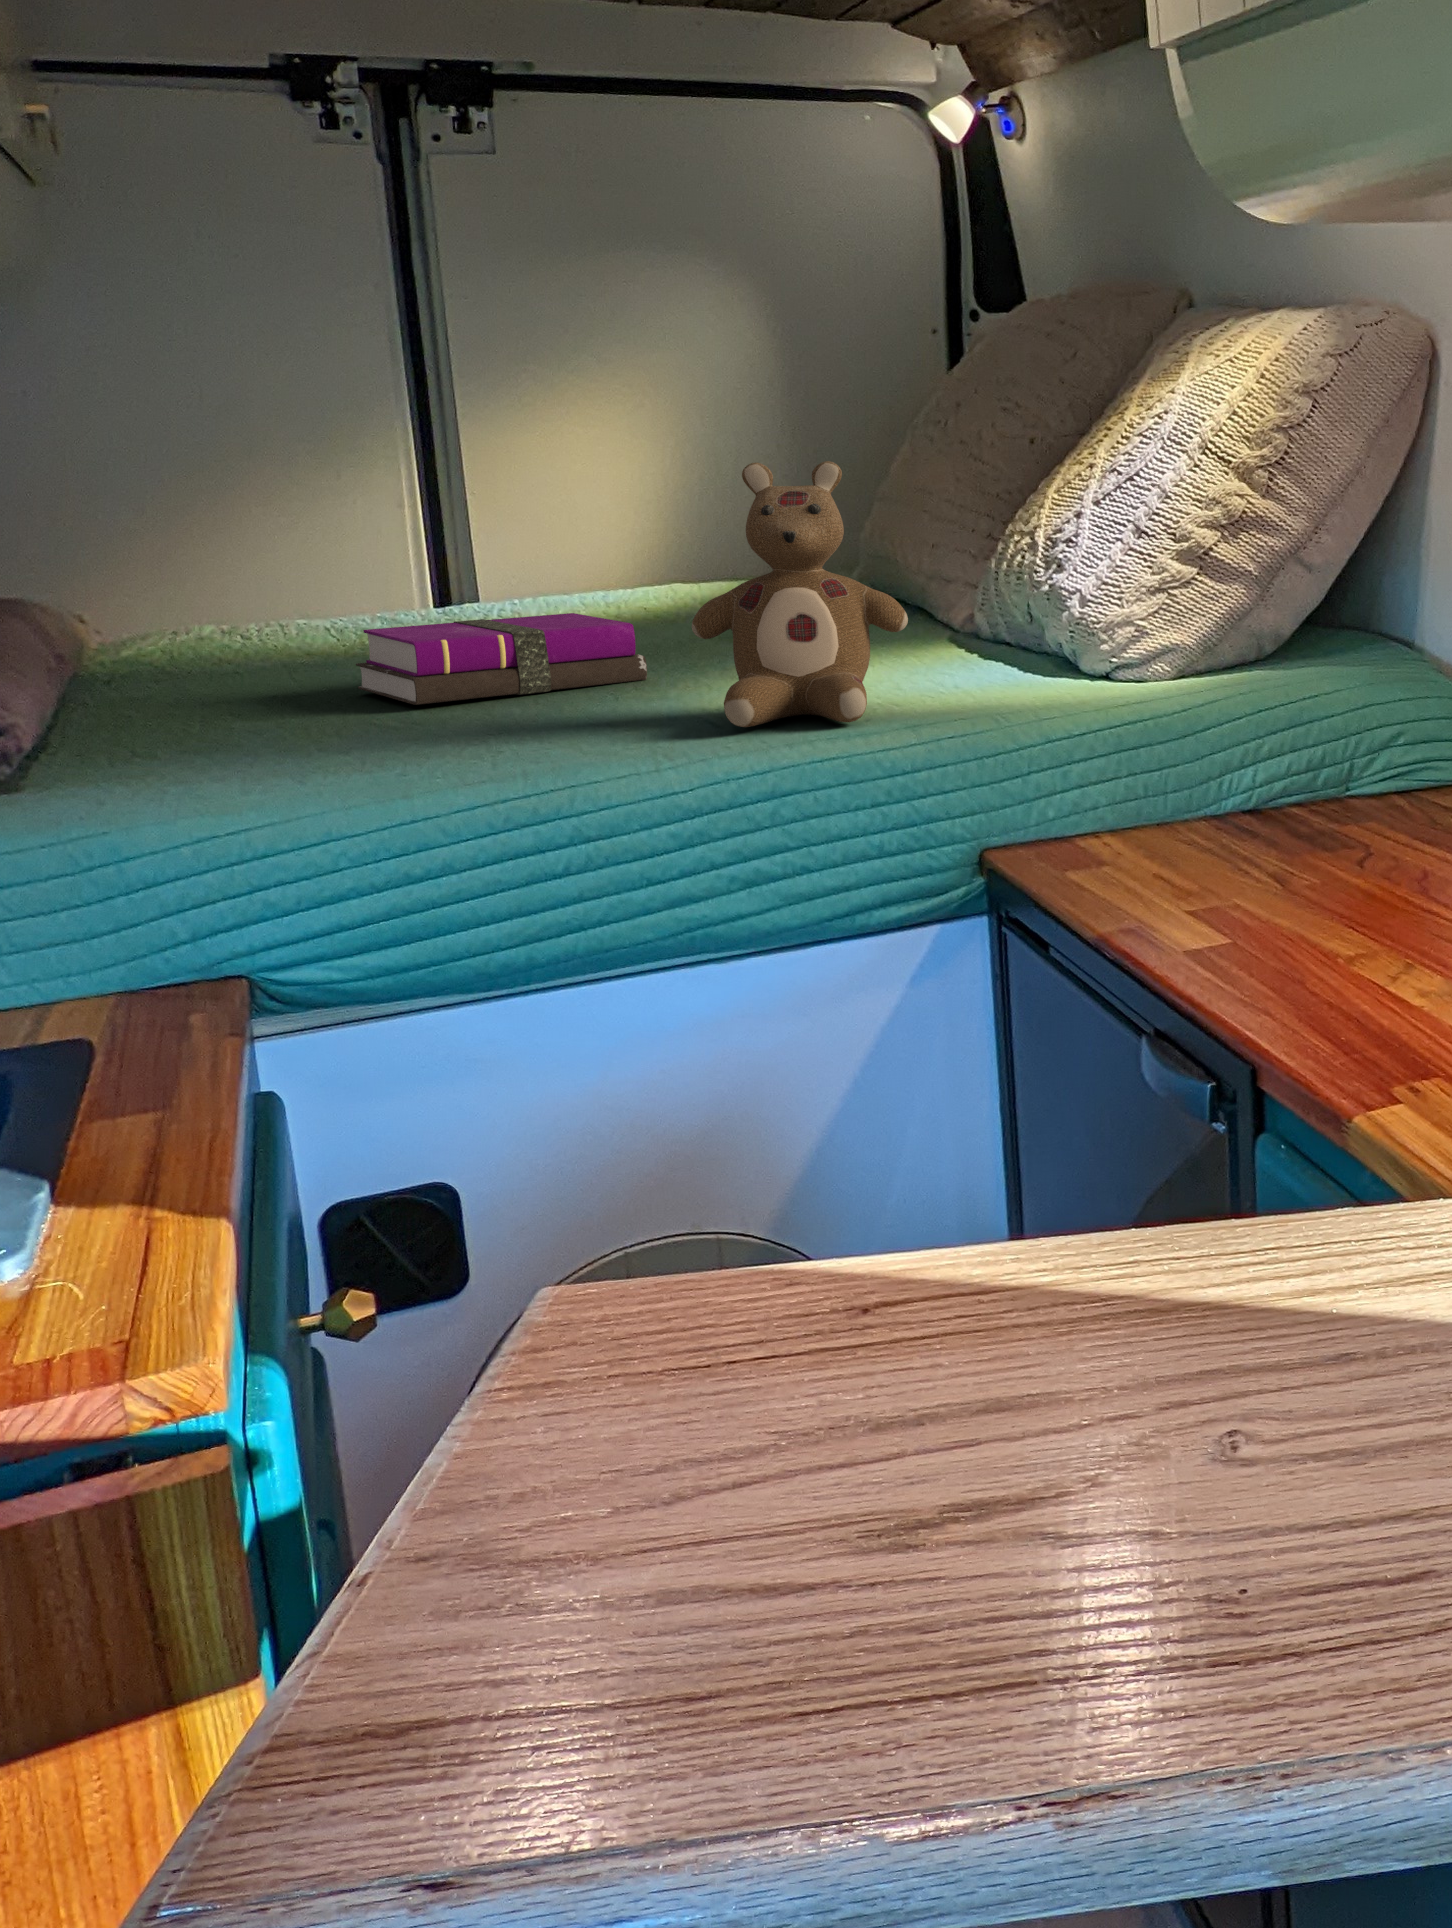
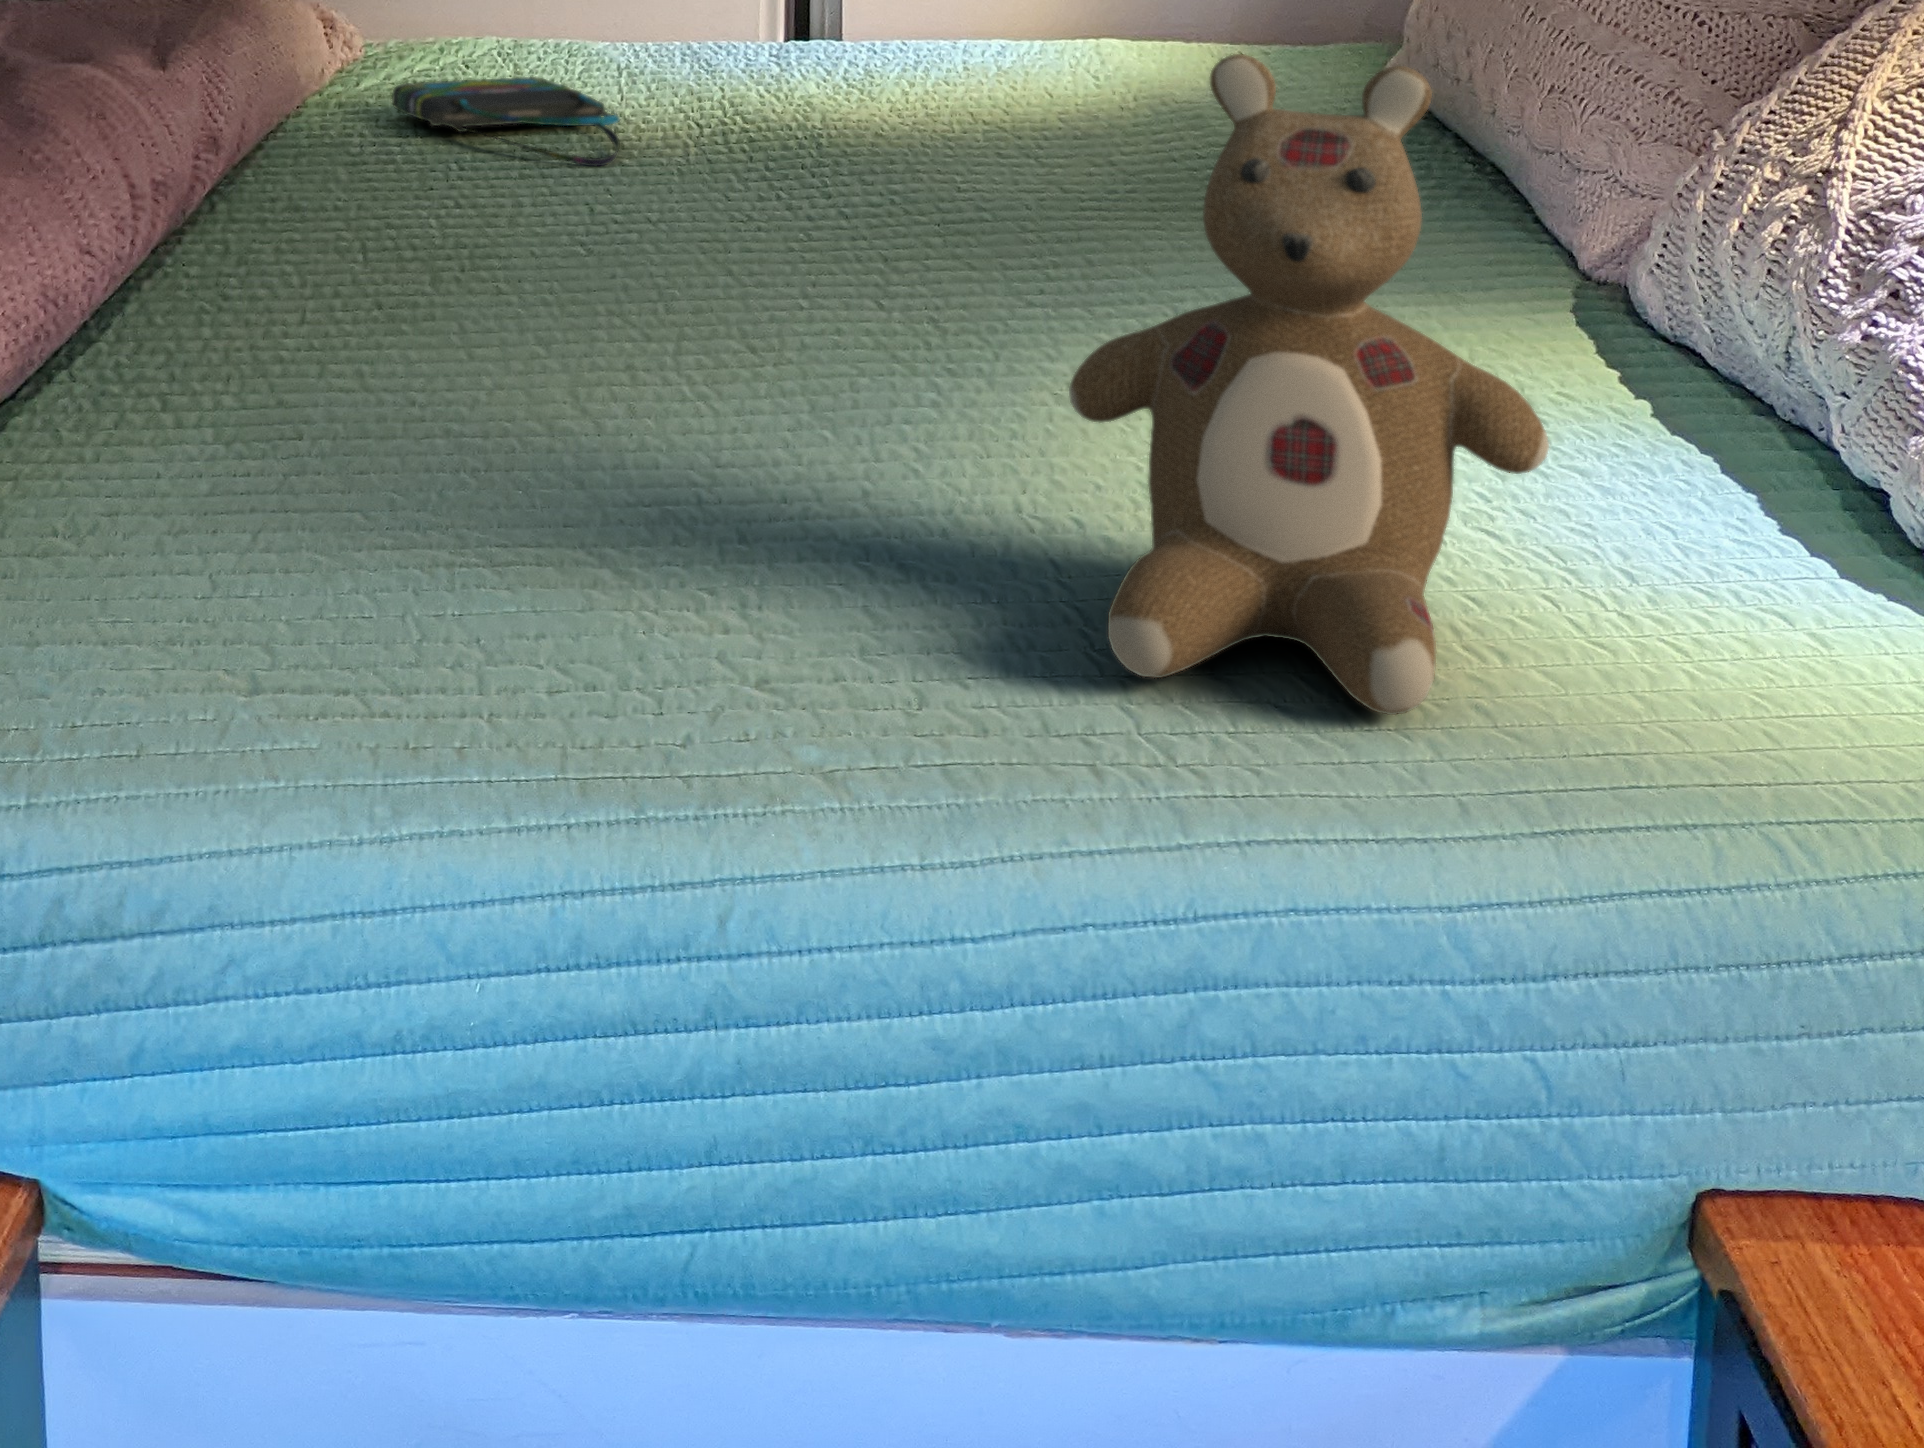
notebook: present [356,613,647,705] -> none [538,205,1005,393]
tote bag: none [171,614,359,649] -> present [392,77,620,166]

